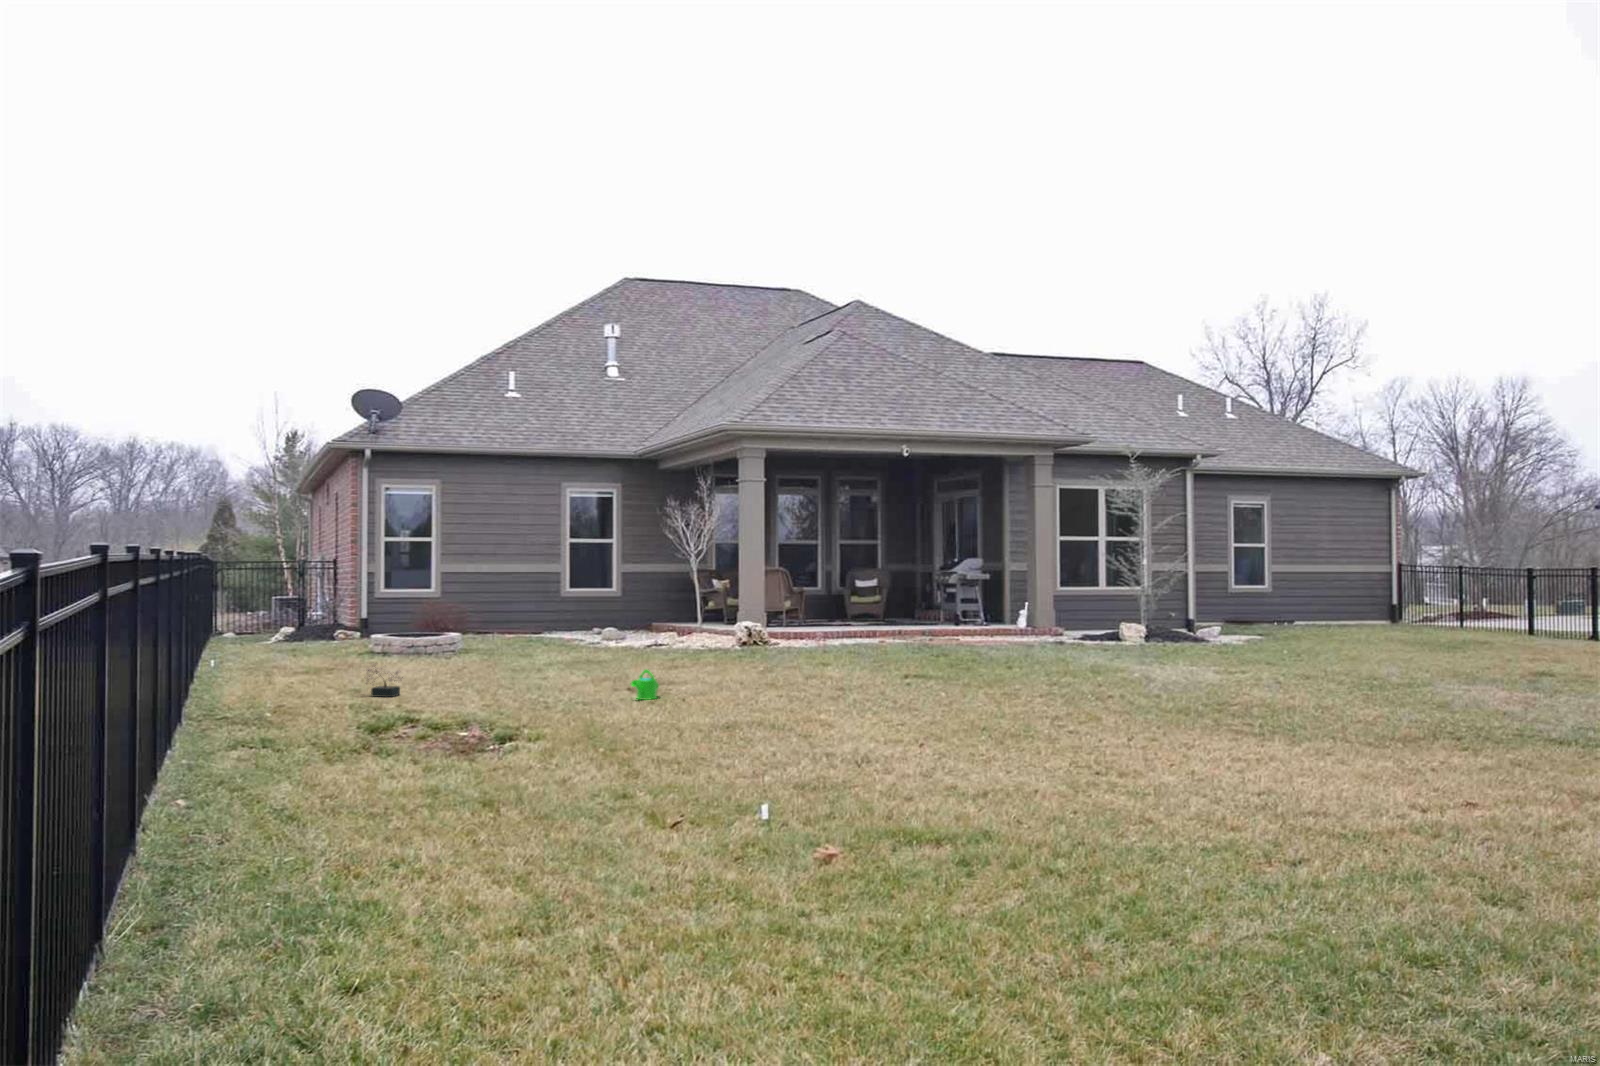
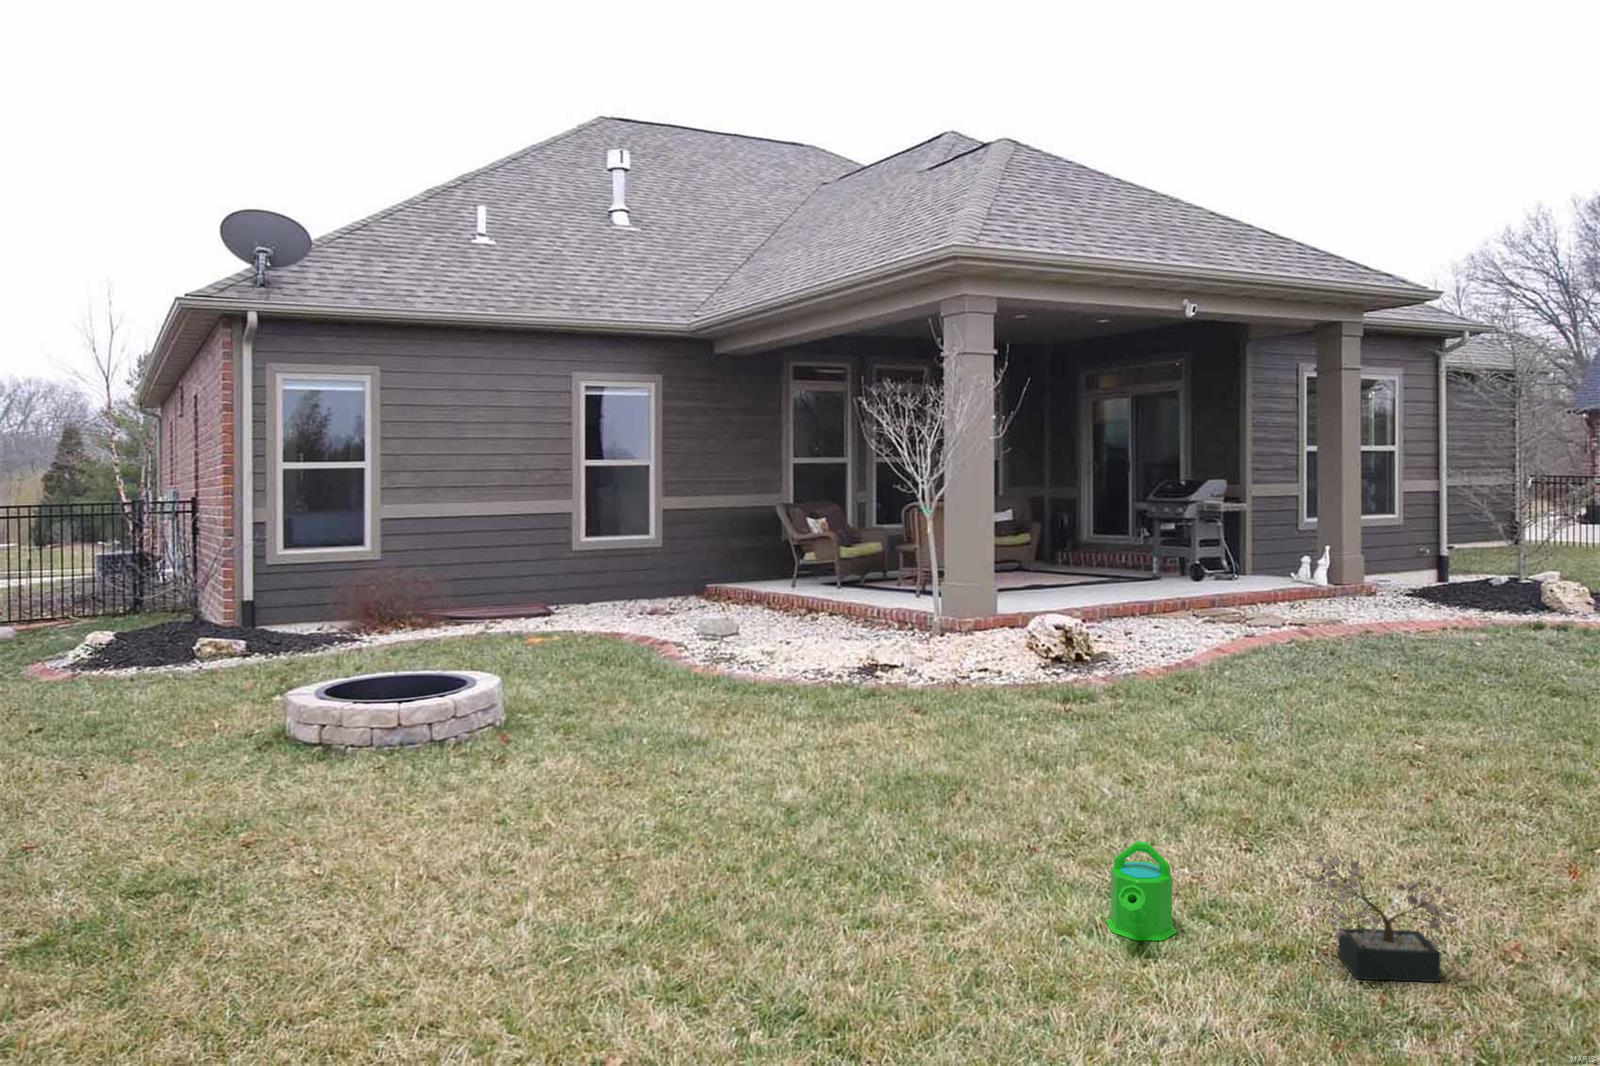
decorative plant: present [366,665,403,697] -> present [1308,852,1457,982]

